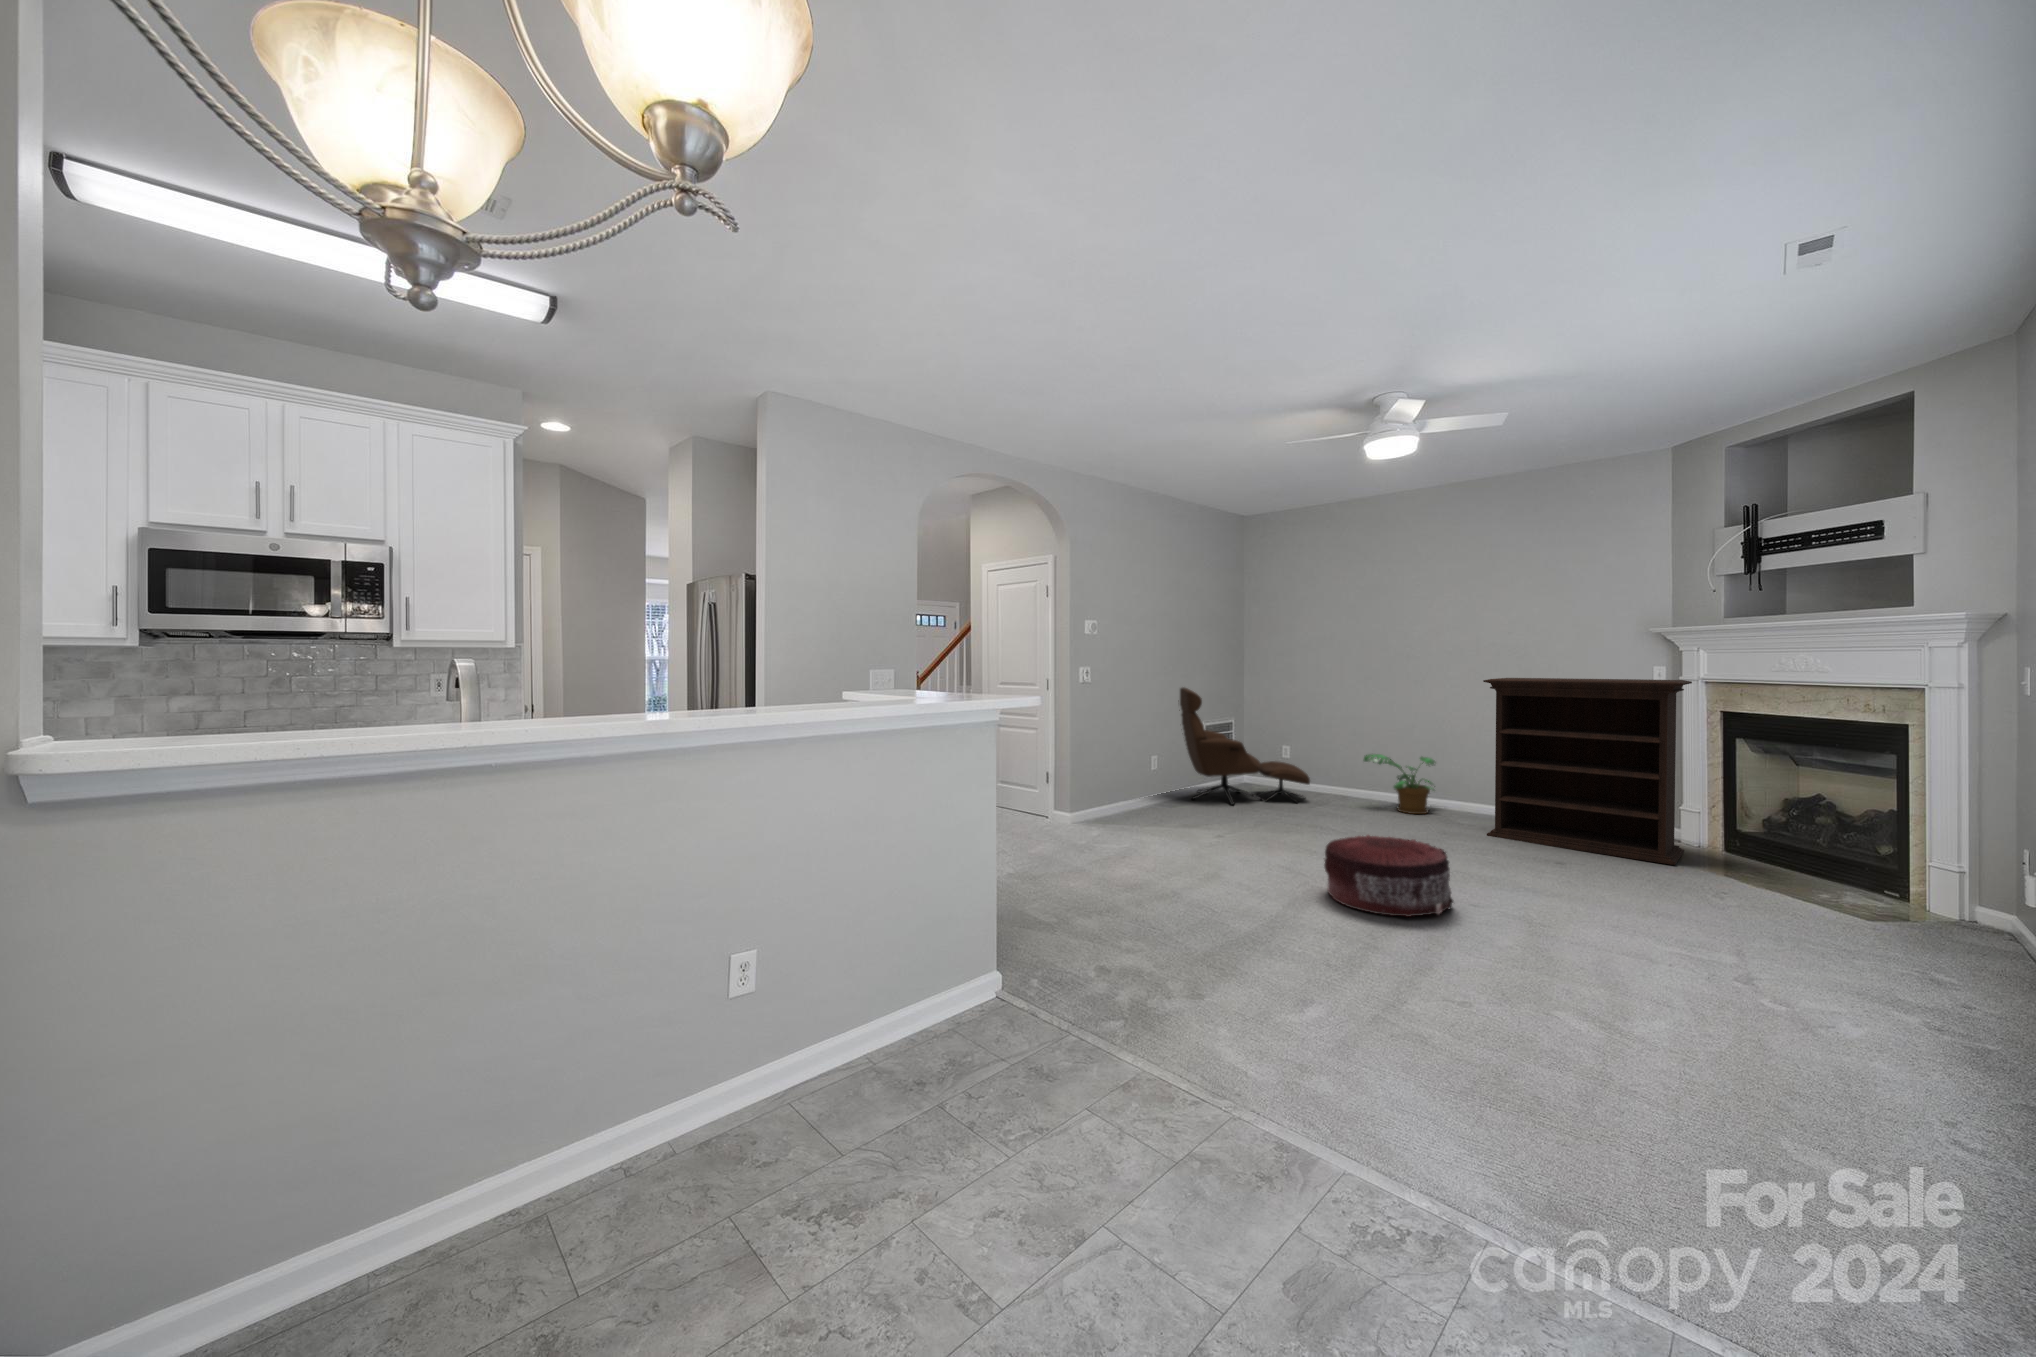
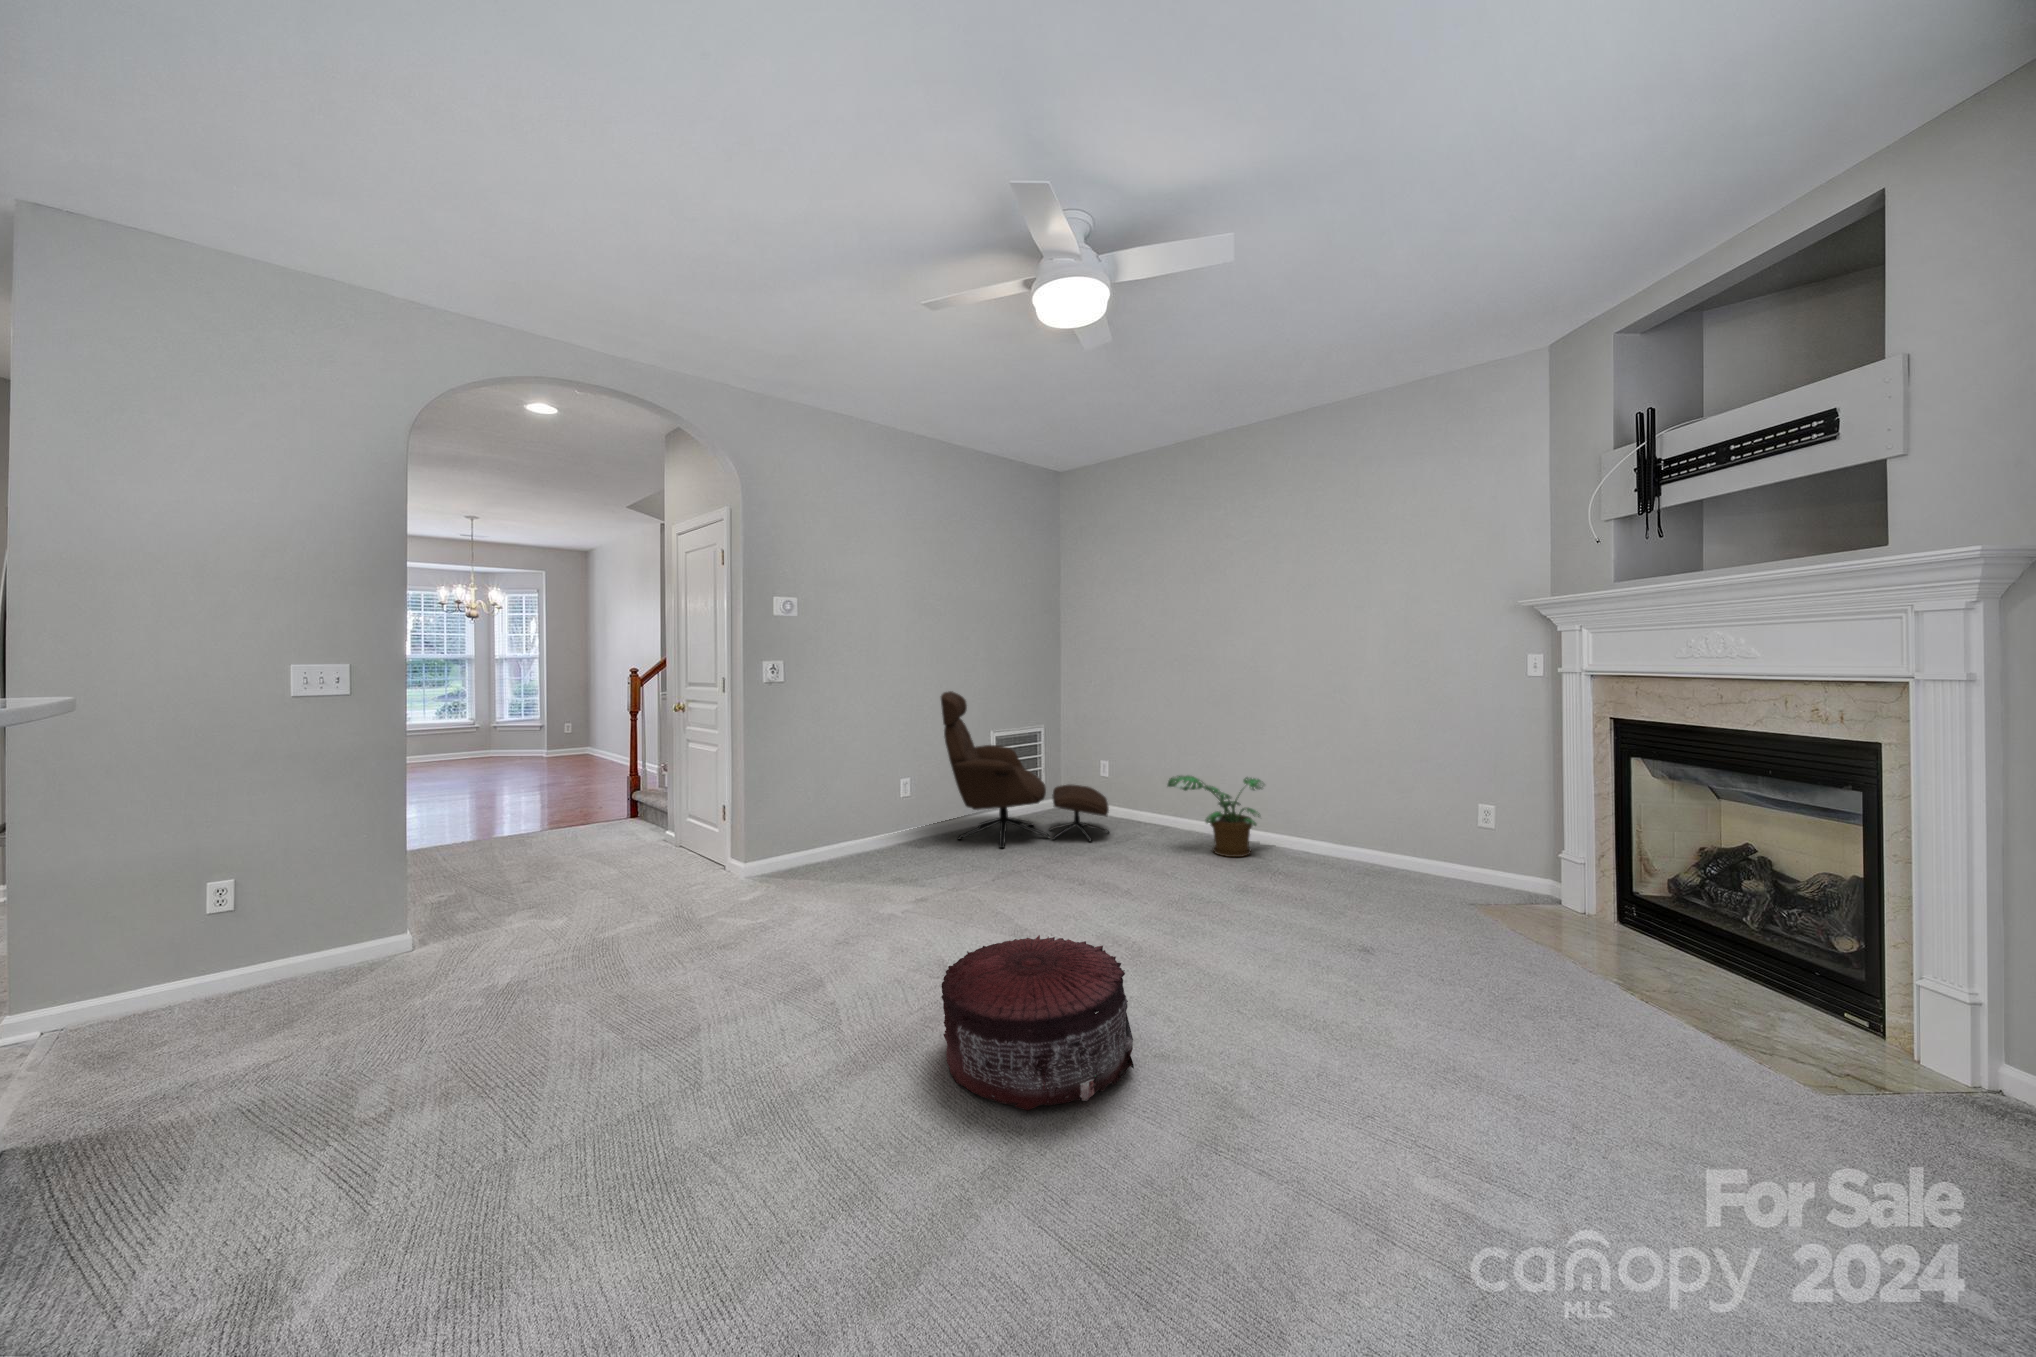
bookshelf: present [1483,678,1692,865] -> none [1292,671,1570,952]

